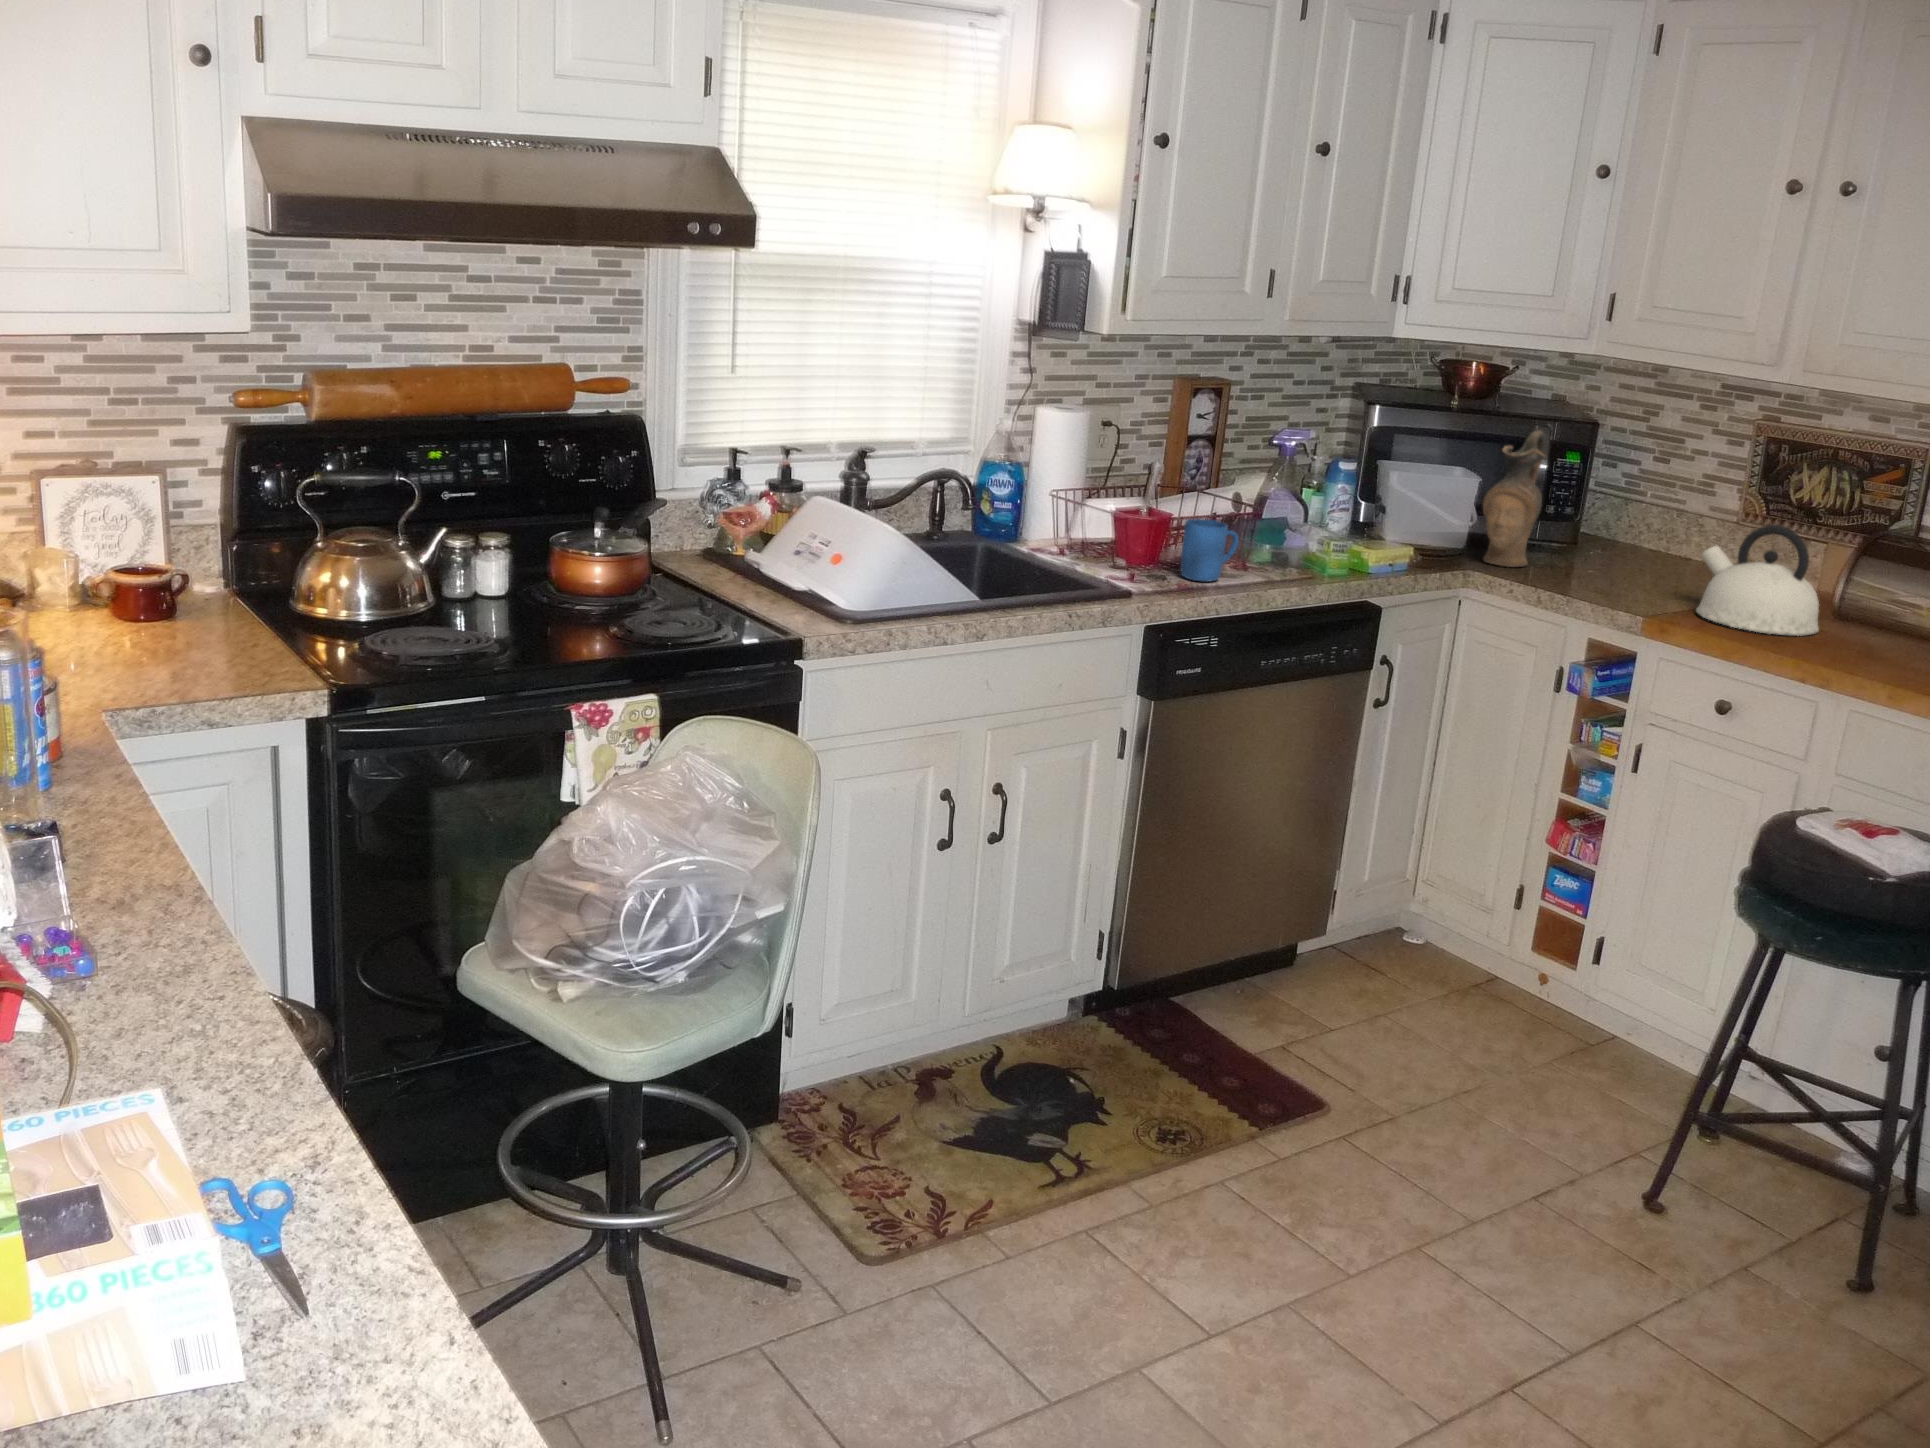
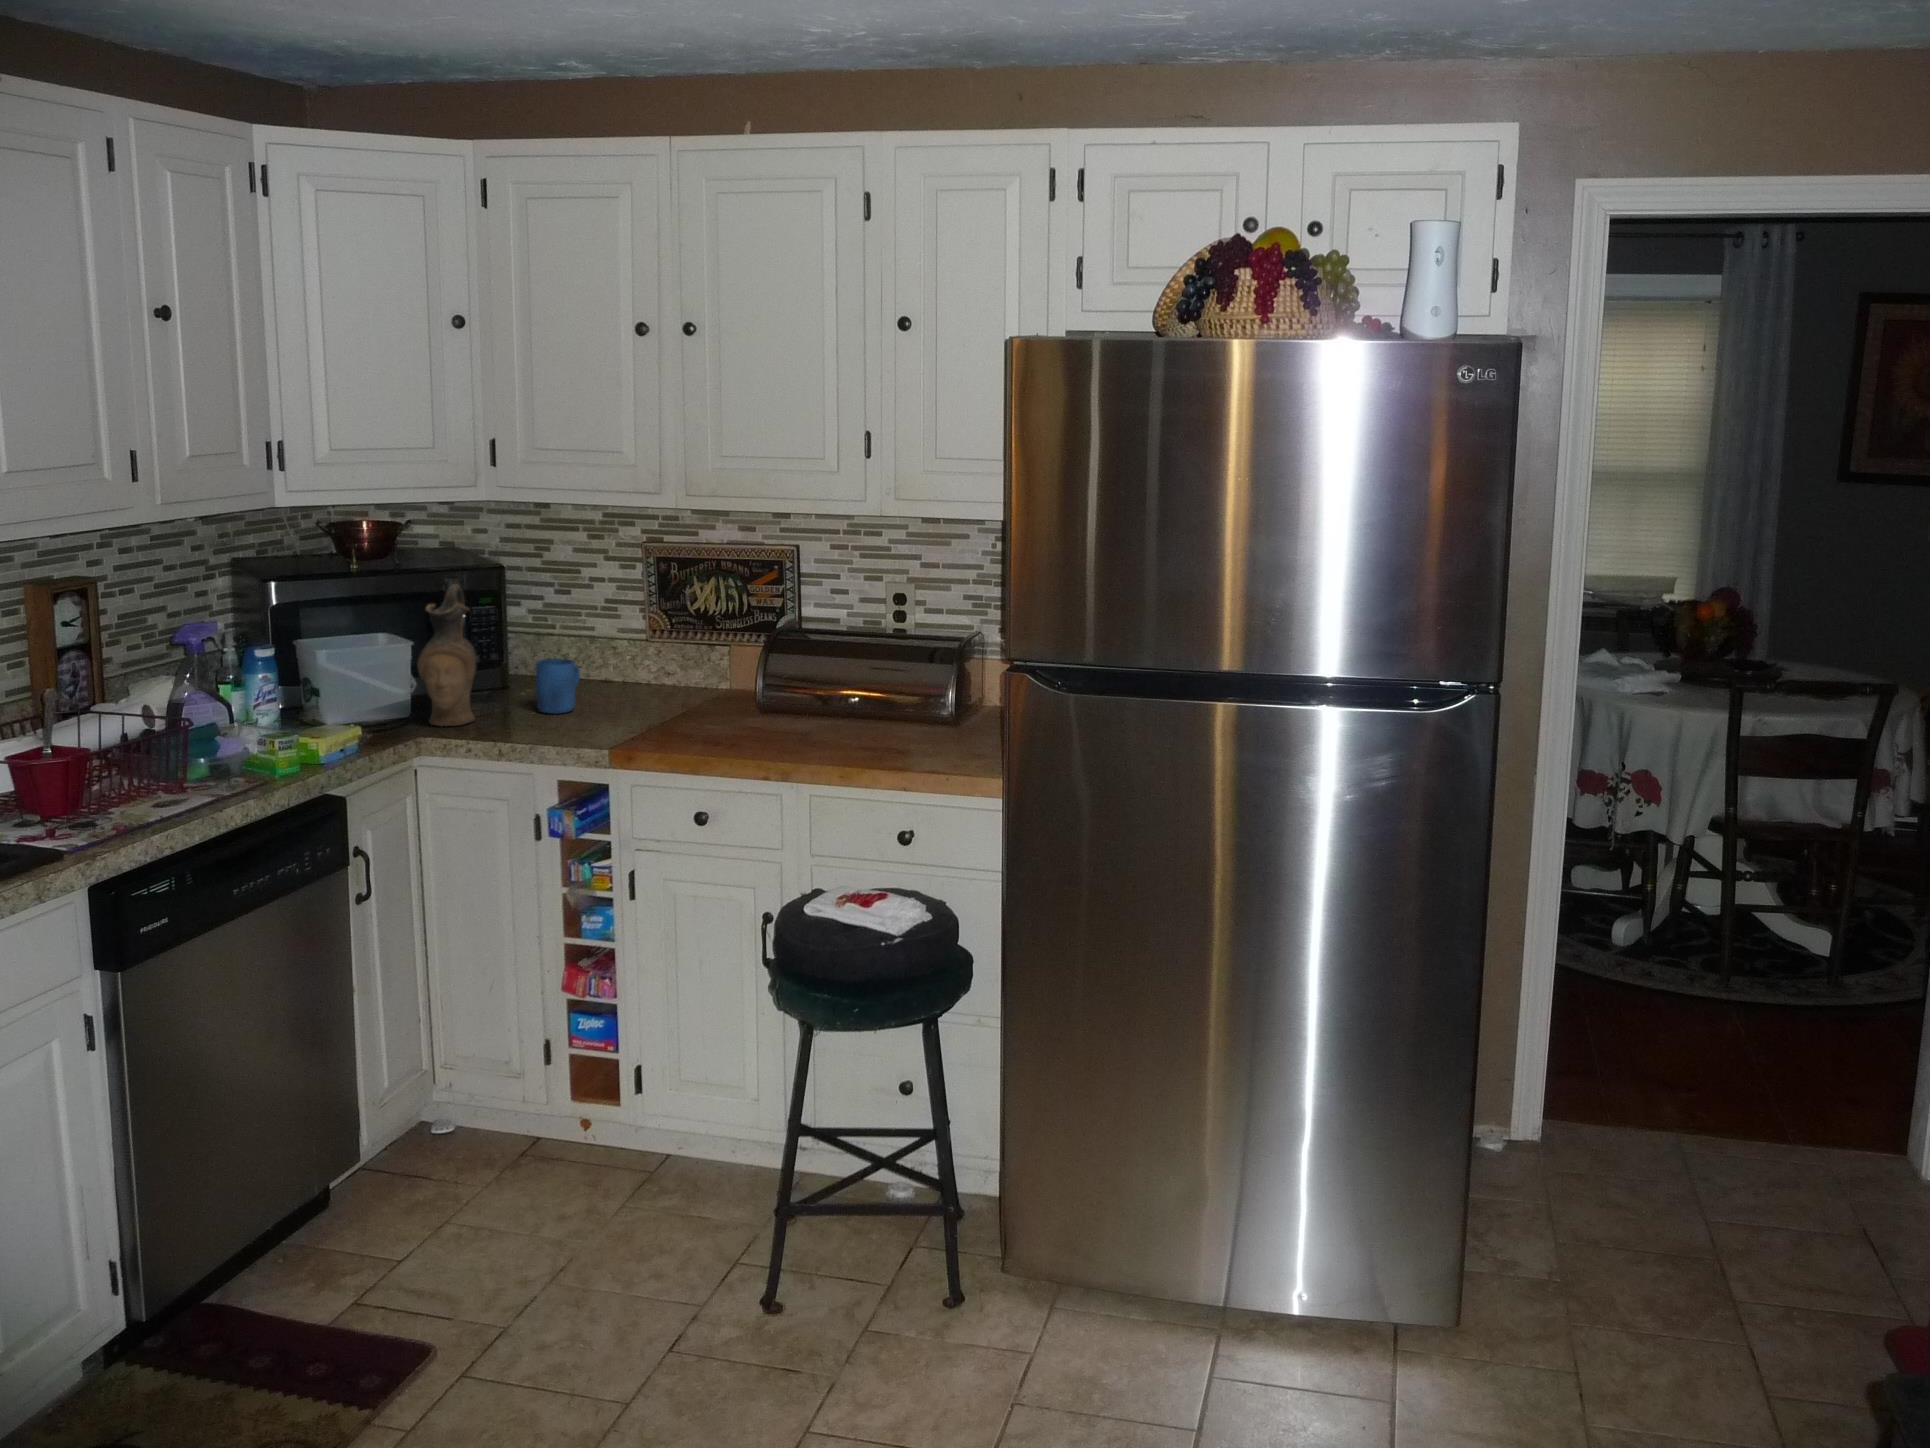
mug: present [1180,519,1239,581] -> present [536,658,580,714]
kettle: present [1696,525,1819,636] -> none [641,642,756,743]

